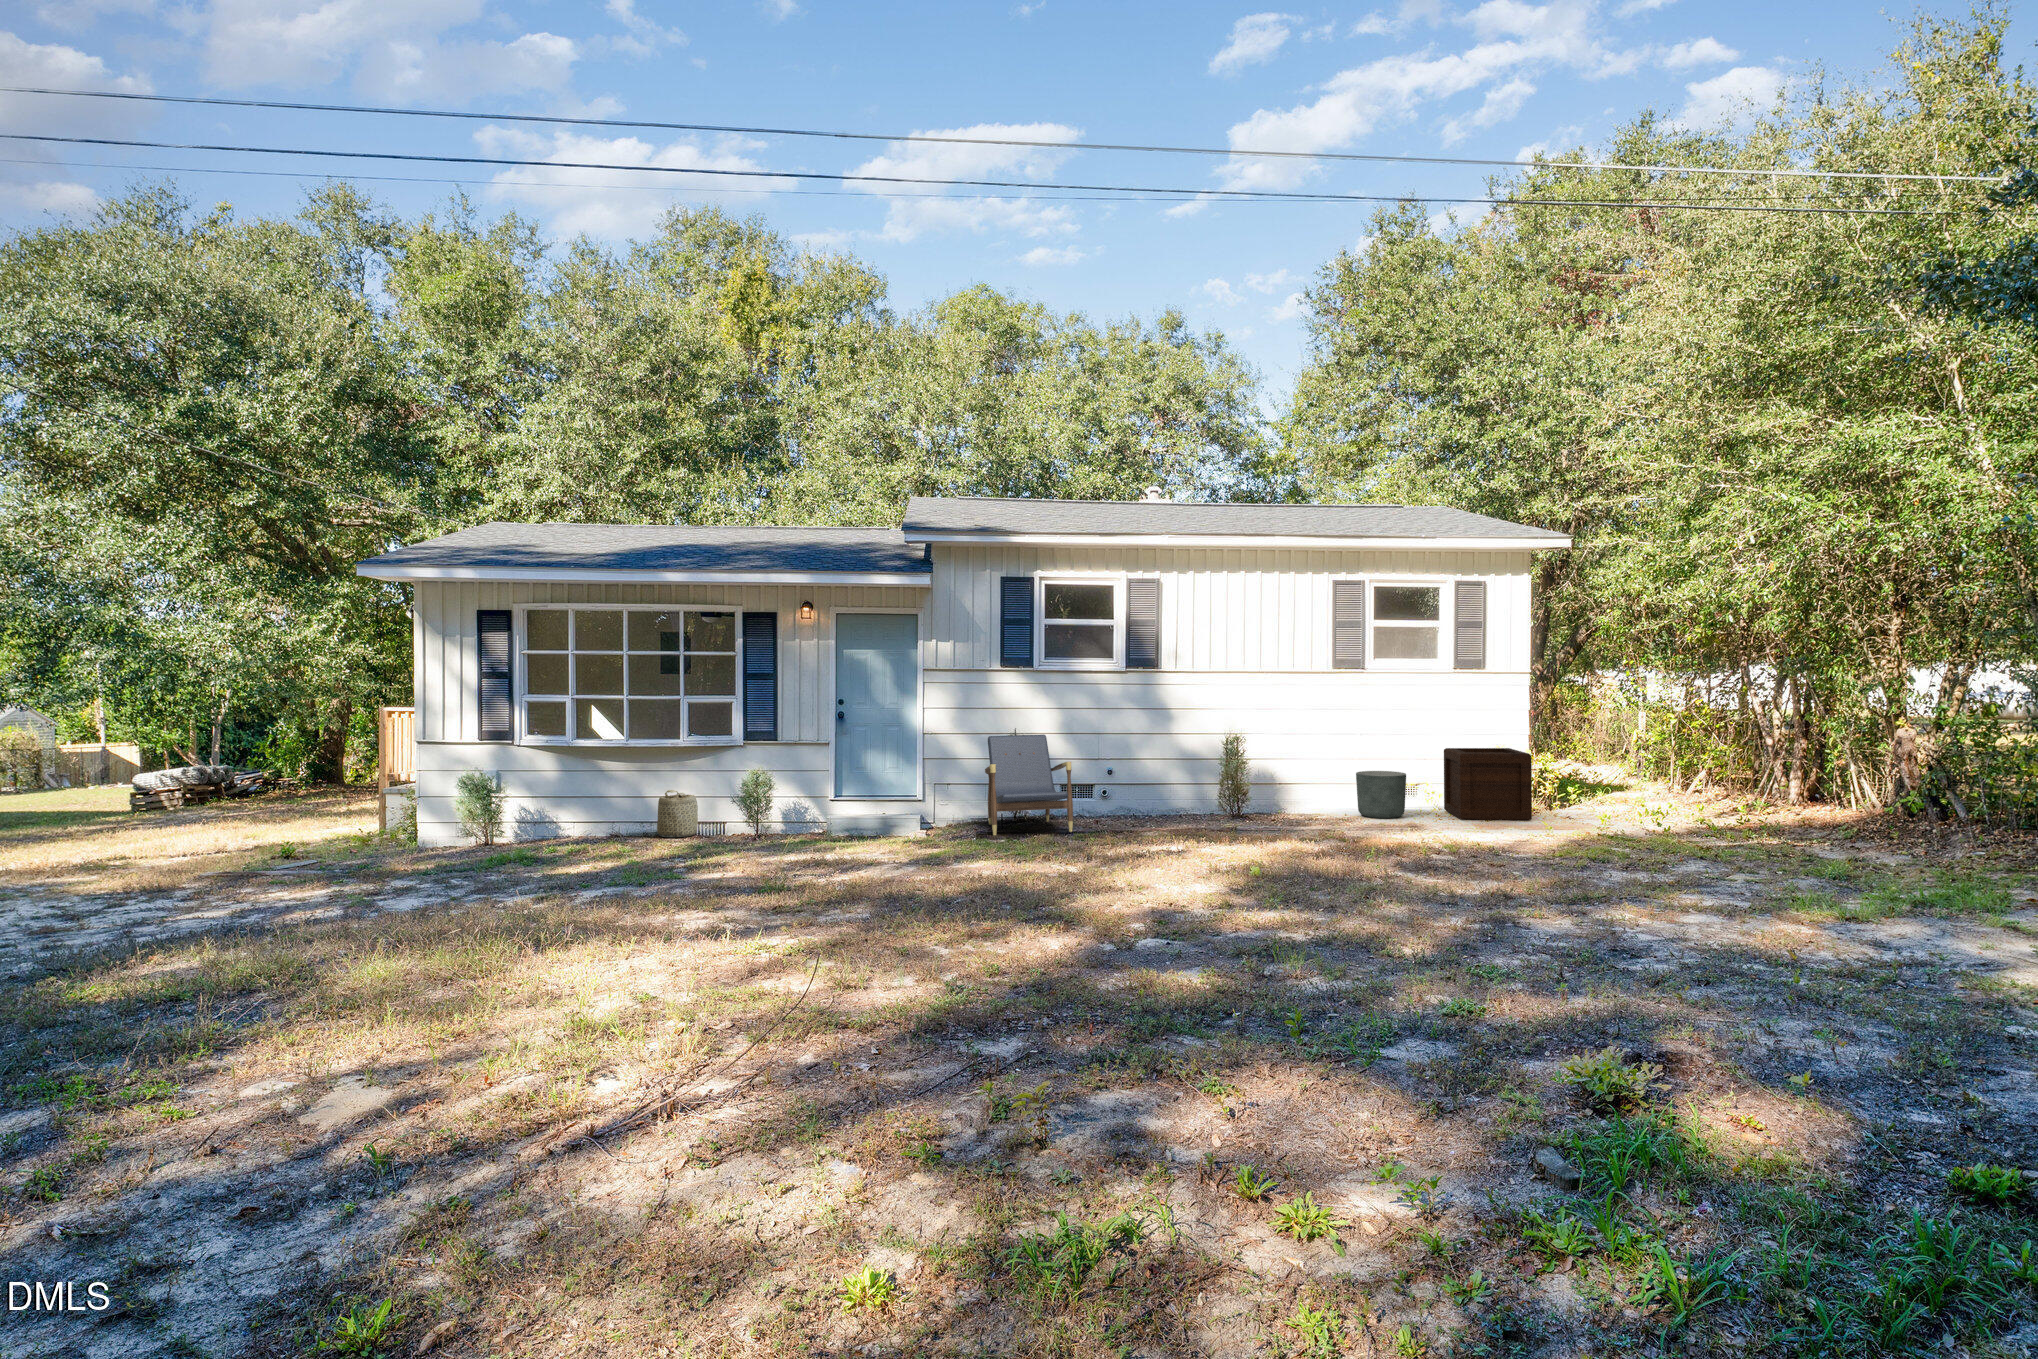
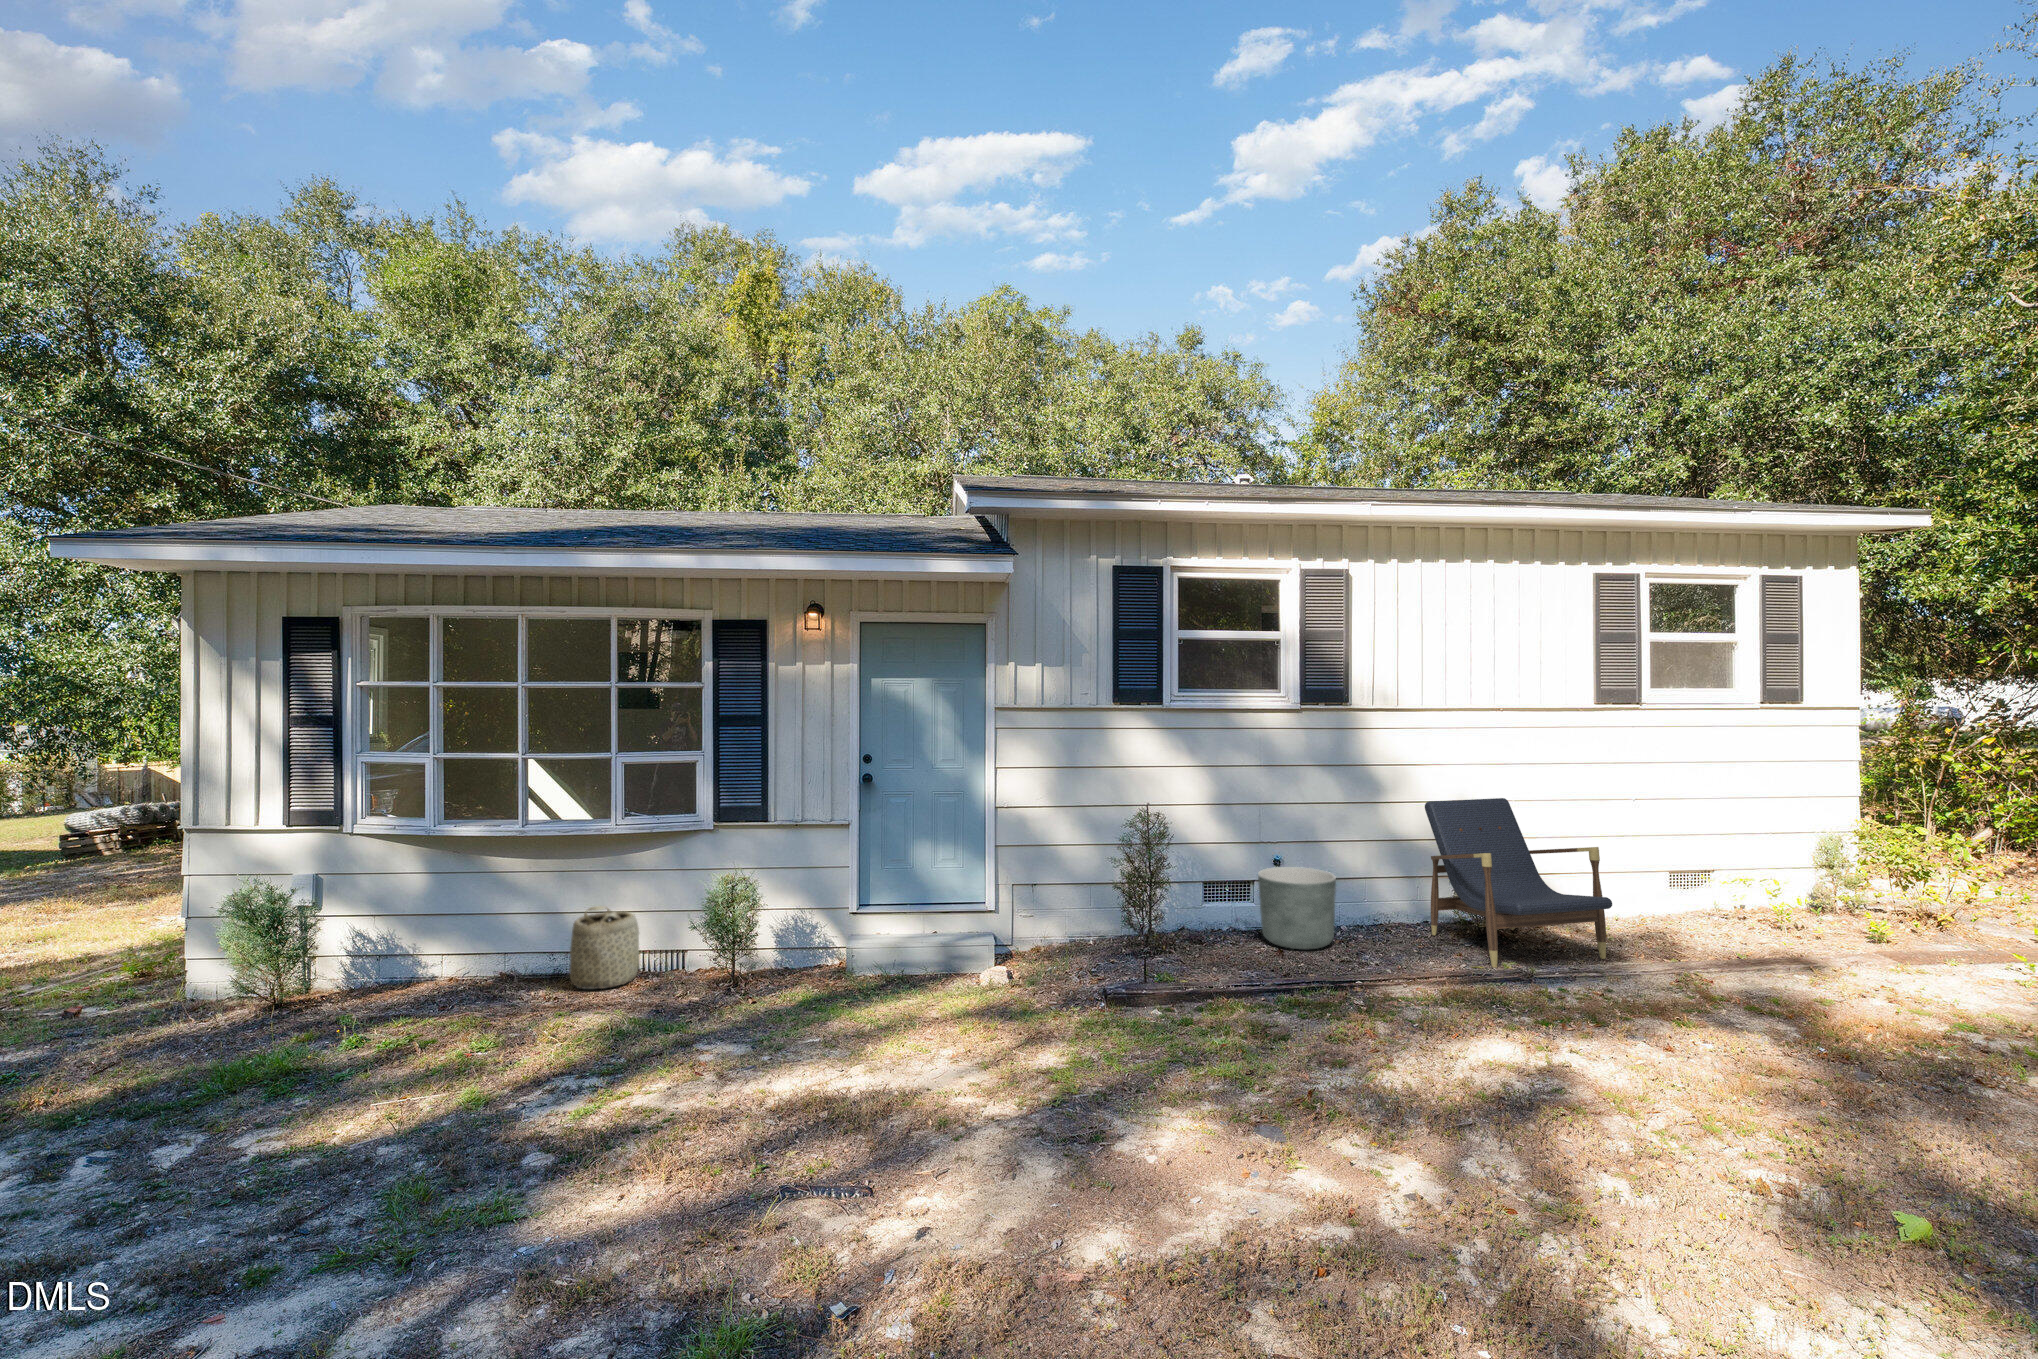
lounge chair: present [985,734,1073,835] -> present [1425,798,1612,968]
wooden crate: present [1444,748,1532,821] -> none [1752,819,1944,939]
planter: present [1356,771,1406,818] -> present [1258,867,1336,950]

